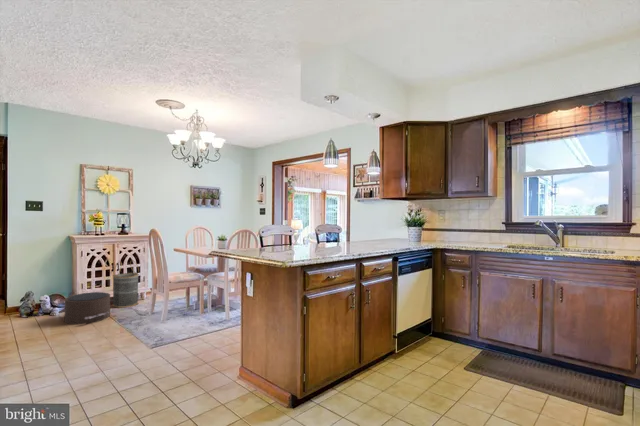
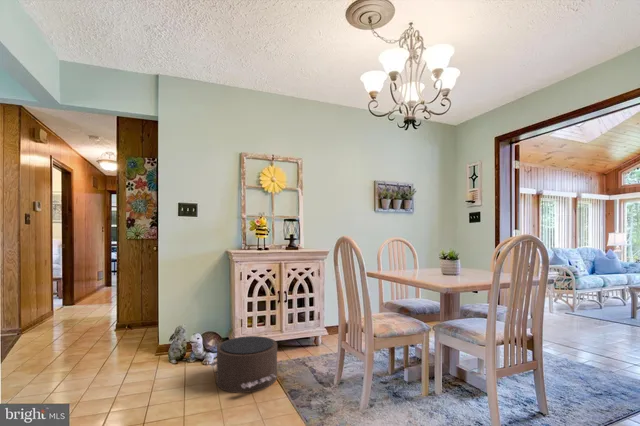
basket: present [113,263,139,308] -> none [279,288,314,362]

